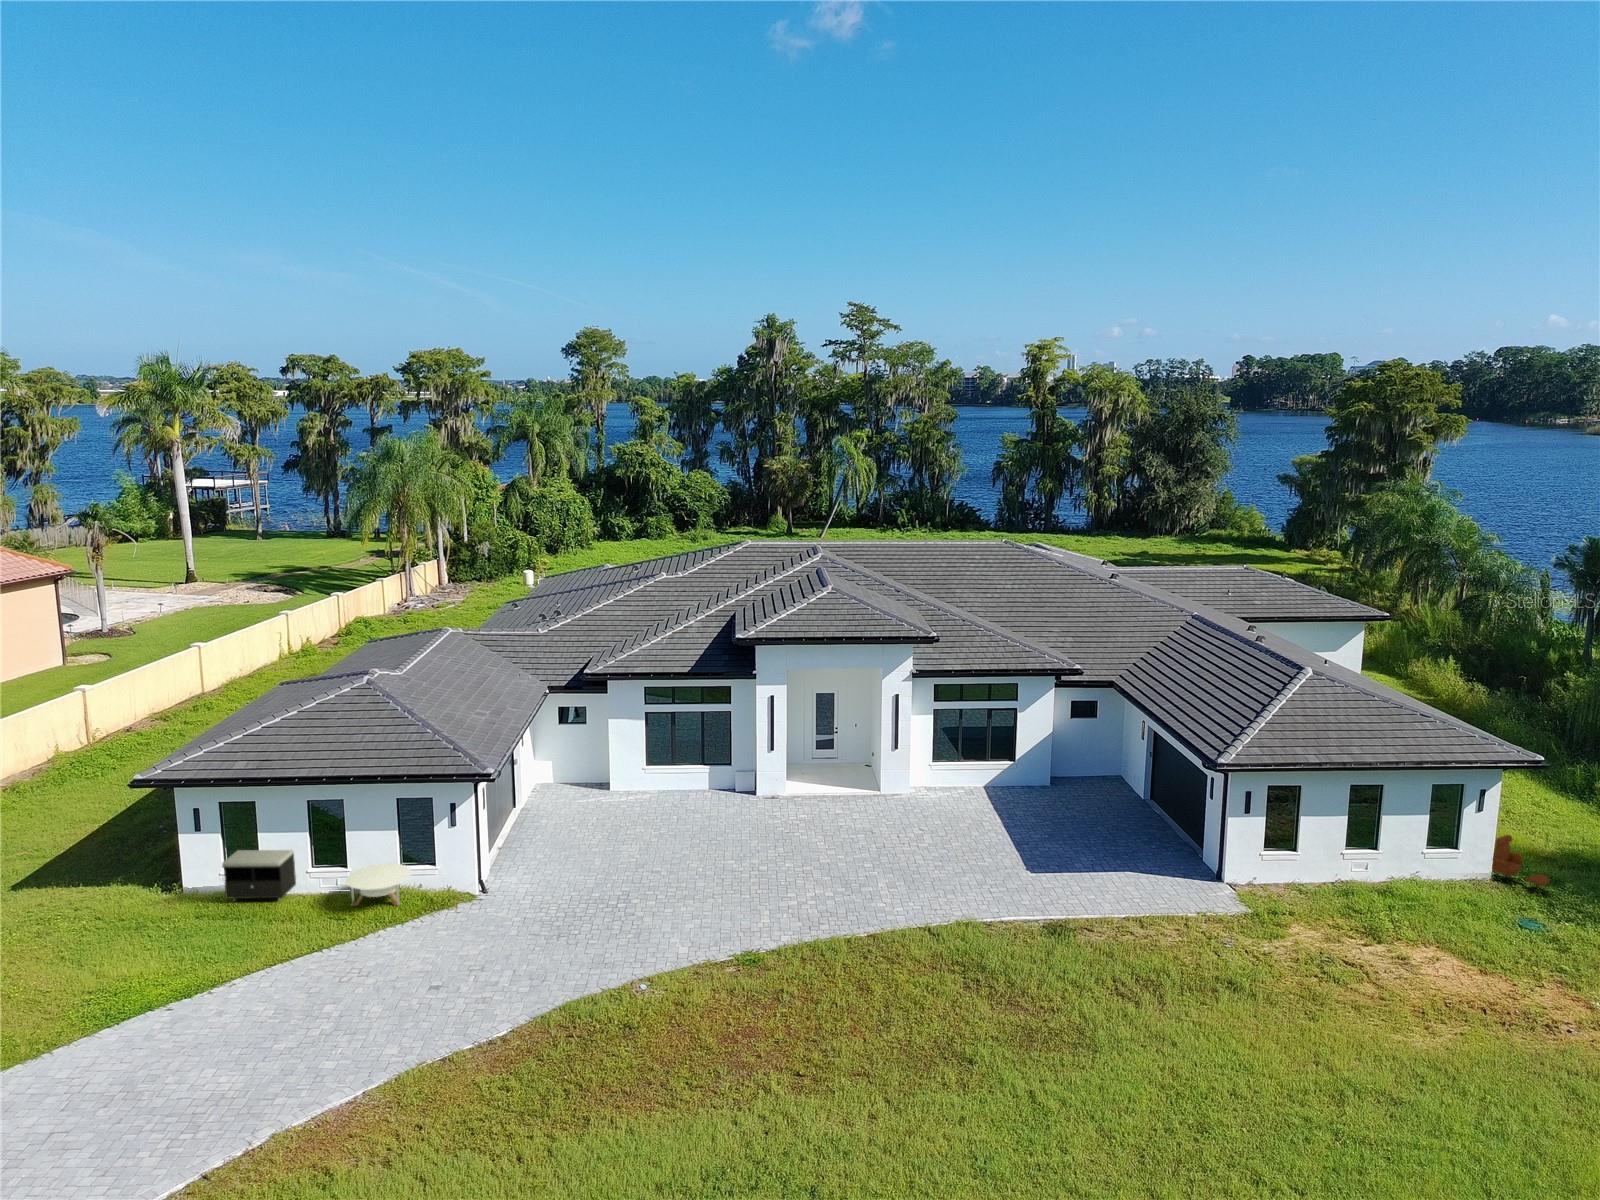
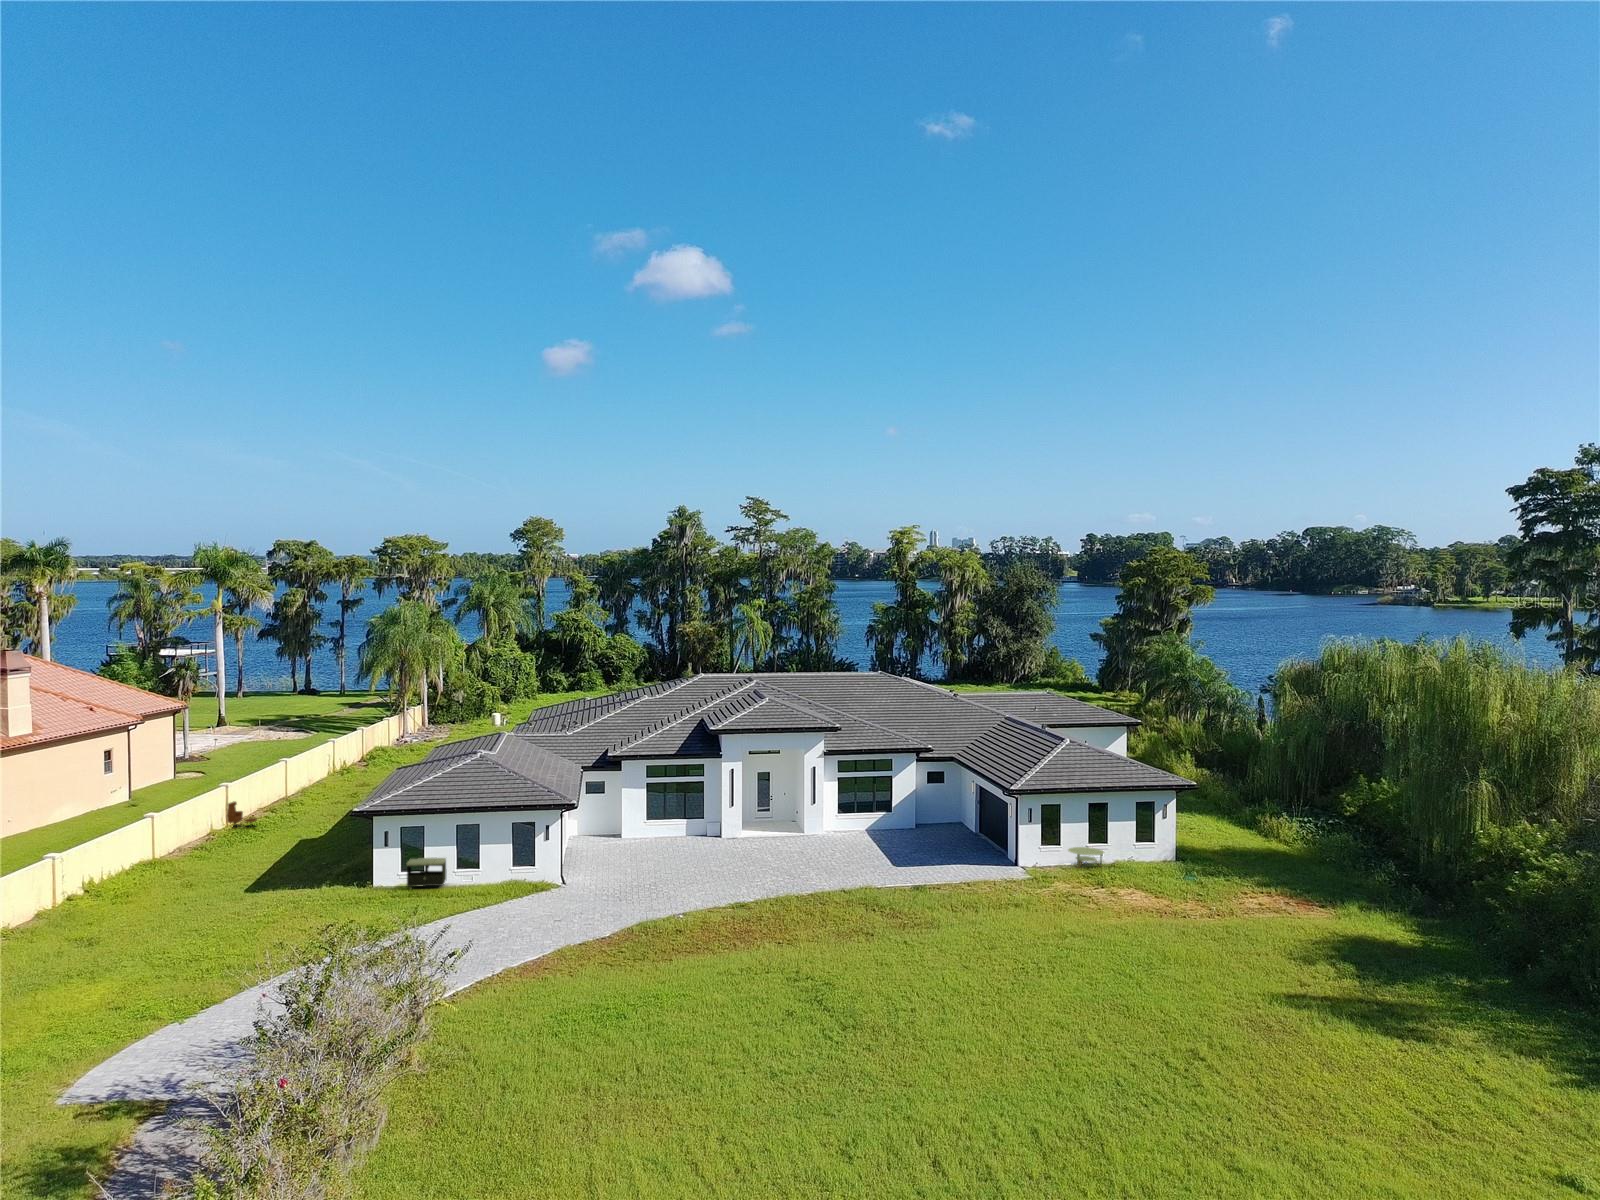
lounge chair: present [1492,835,1549,895] -> present [227,801,257,827]
round table: present [346,863,412,906] -> present [1068,847,1104,868]

